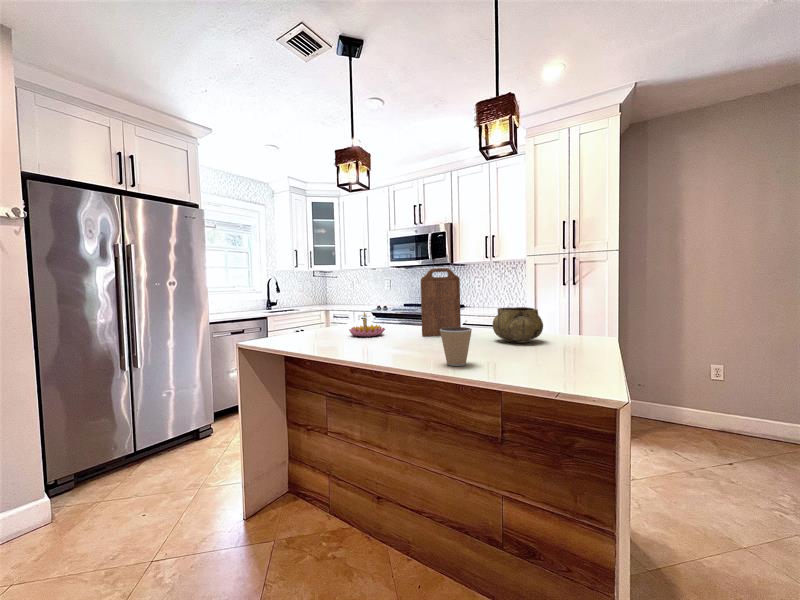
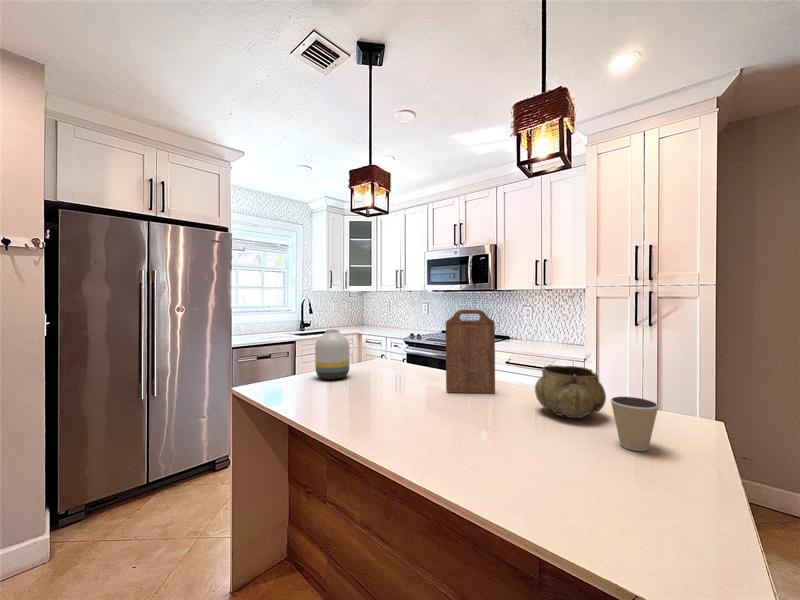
vase: none [305,292,336,334] -> present [315,329,350,379]
candle holder: present [349,312,385,337] -> none [360,356,403,389]
coffee cup: present [440,327,472,366] -> present [611,397,659,451]

